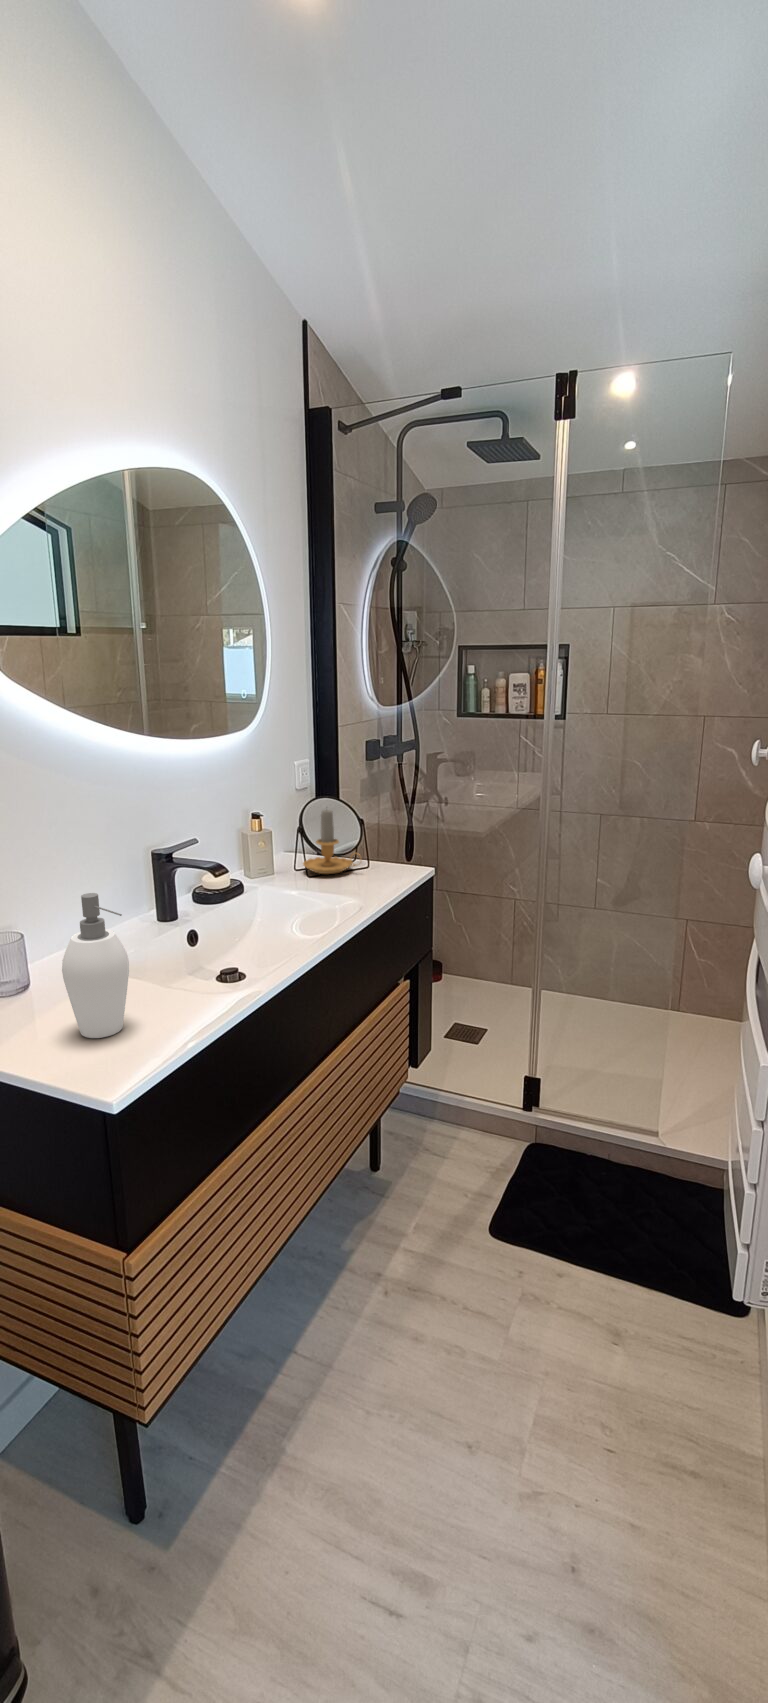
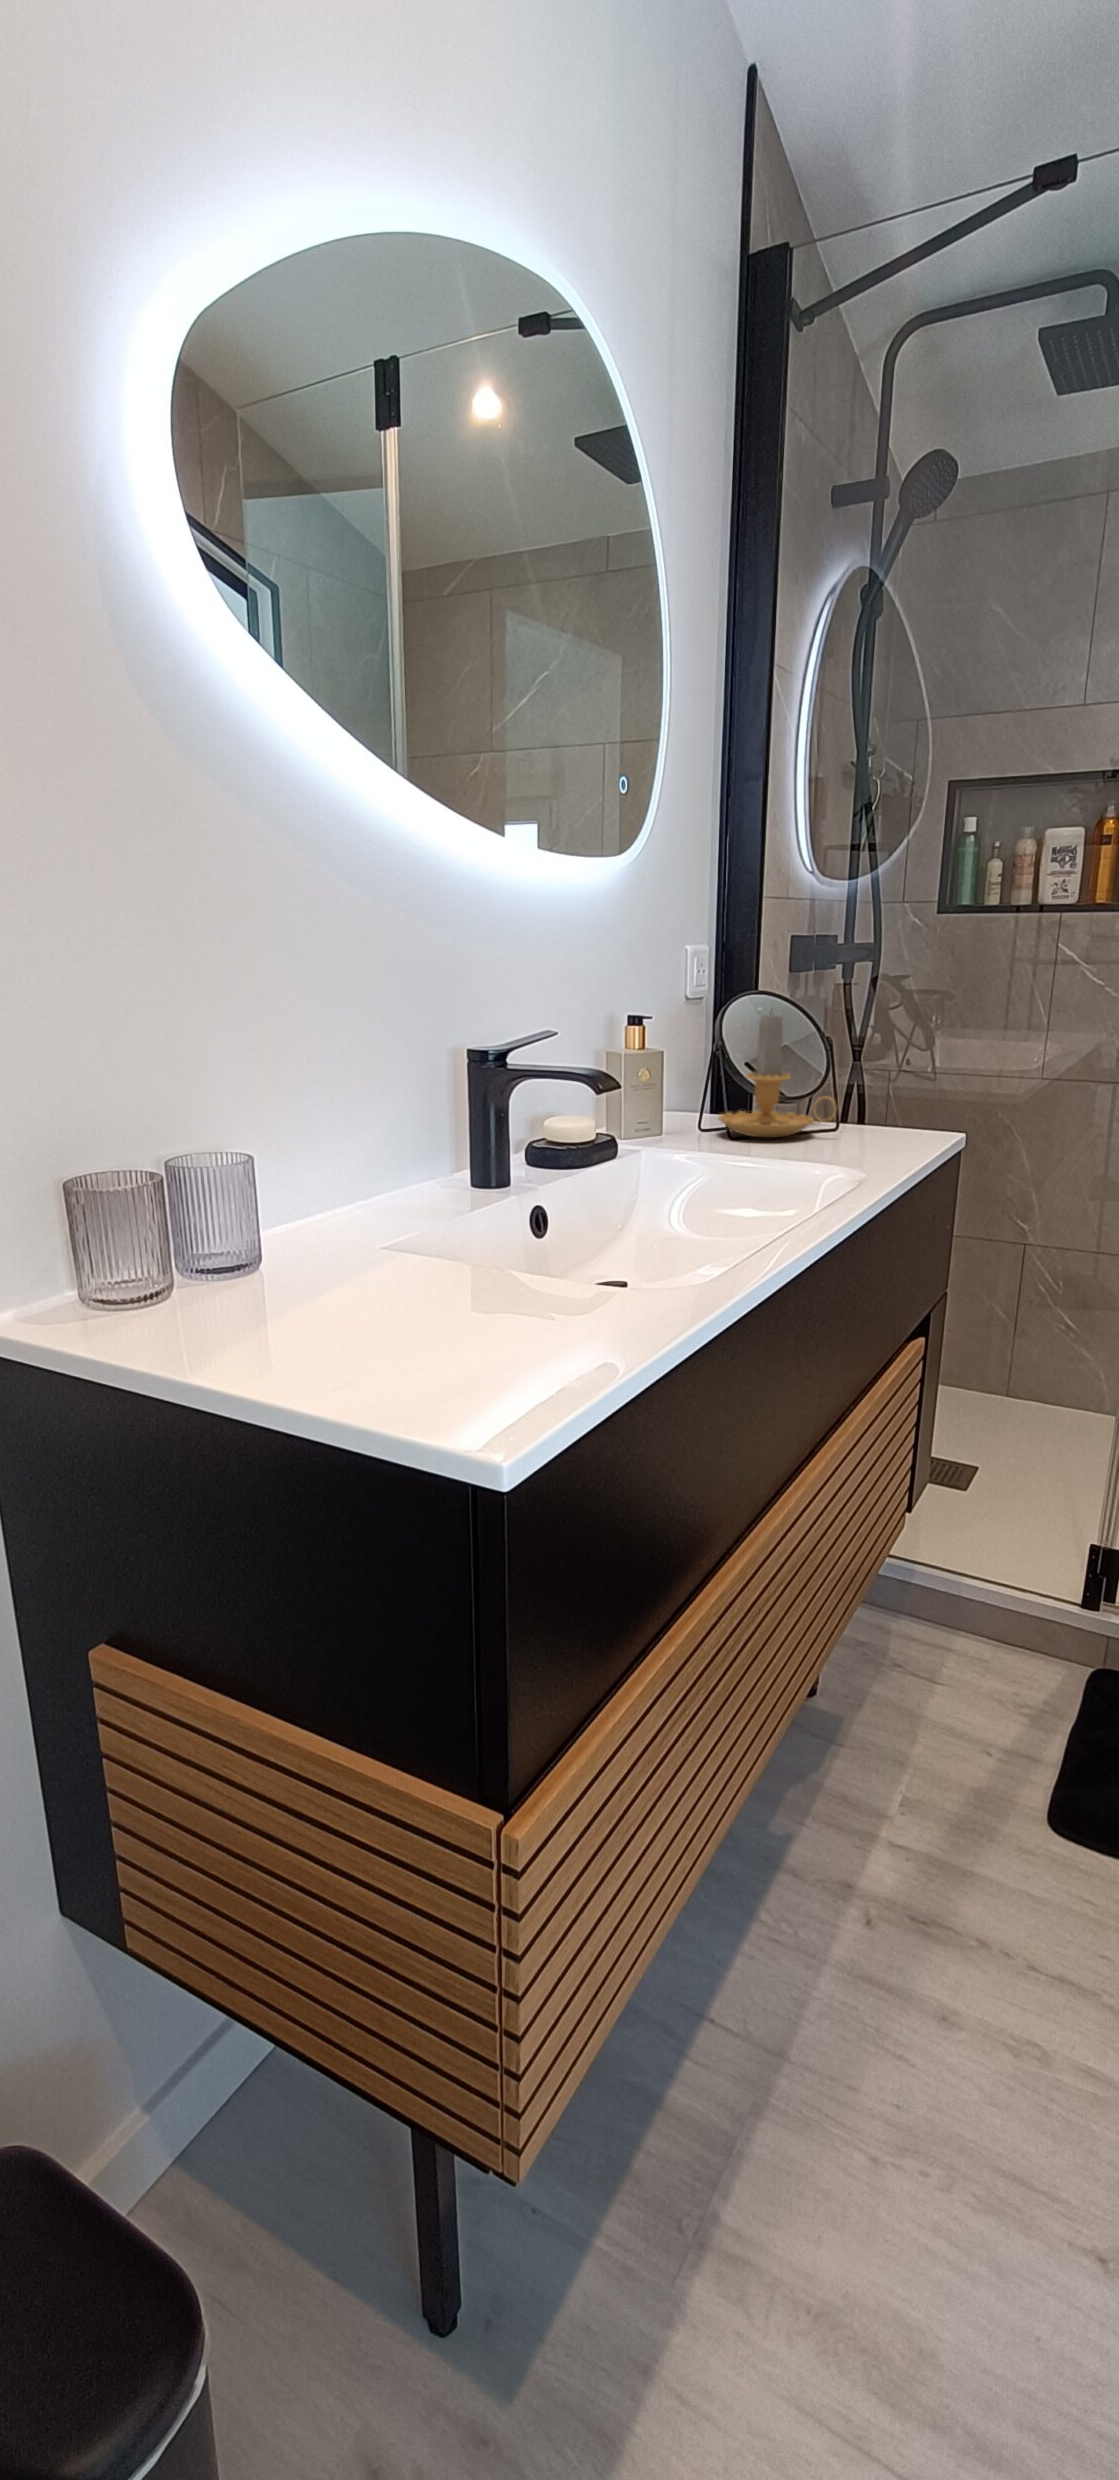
soap dispenser: present [62,893,129,1038] -> none [342,996,507,1357]

